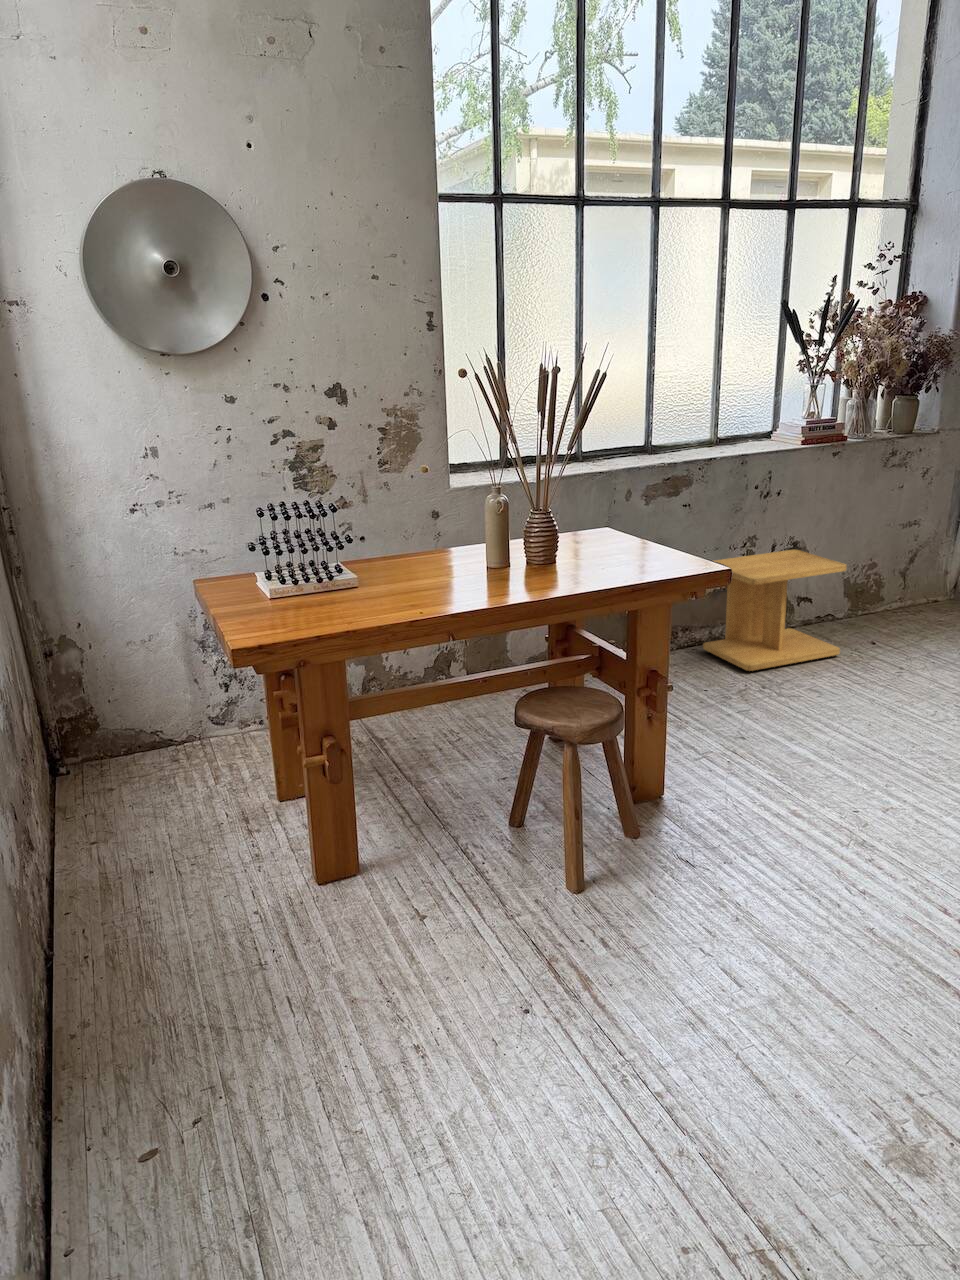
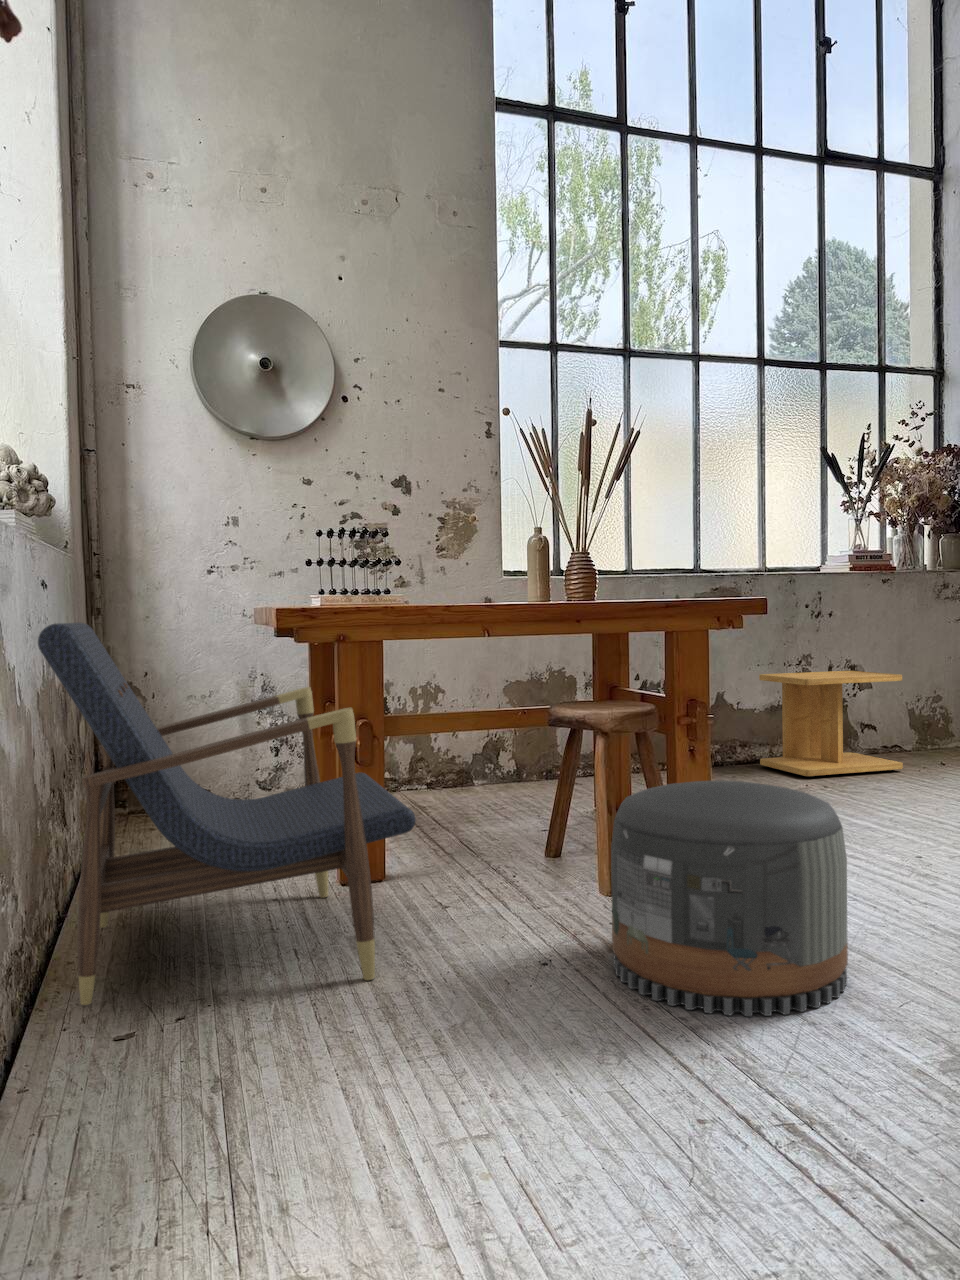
lounge chair: none [22,703,403,1103] -> present [38,623,416,1005]
pouf: none [587,836,800,1085] -> present [611,780,848,1016]

